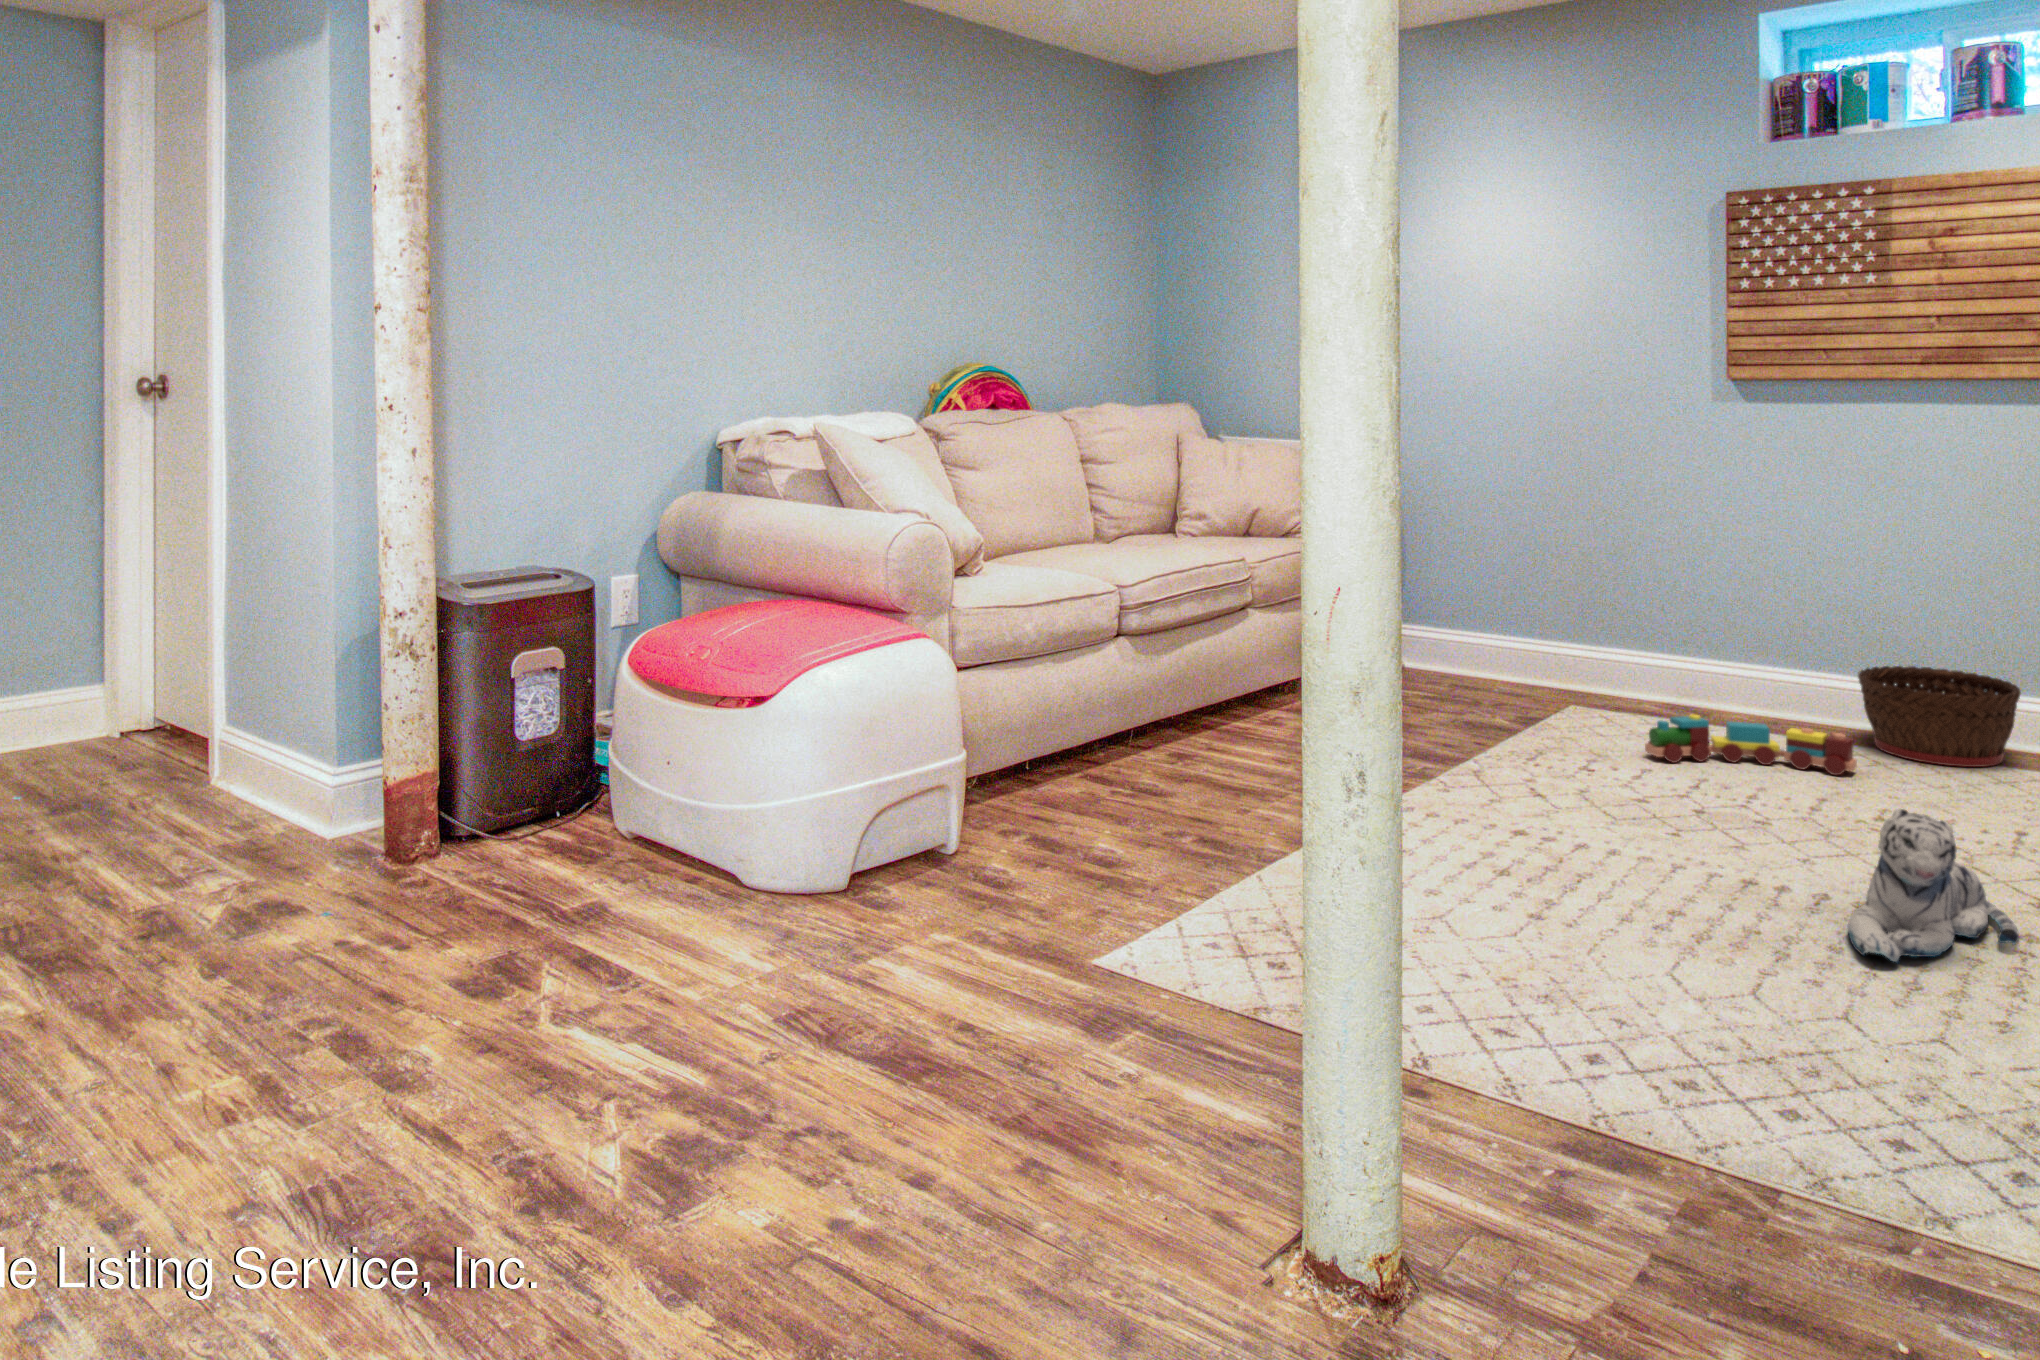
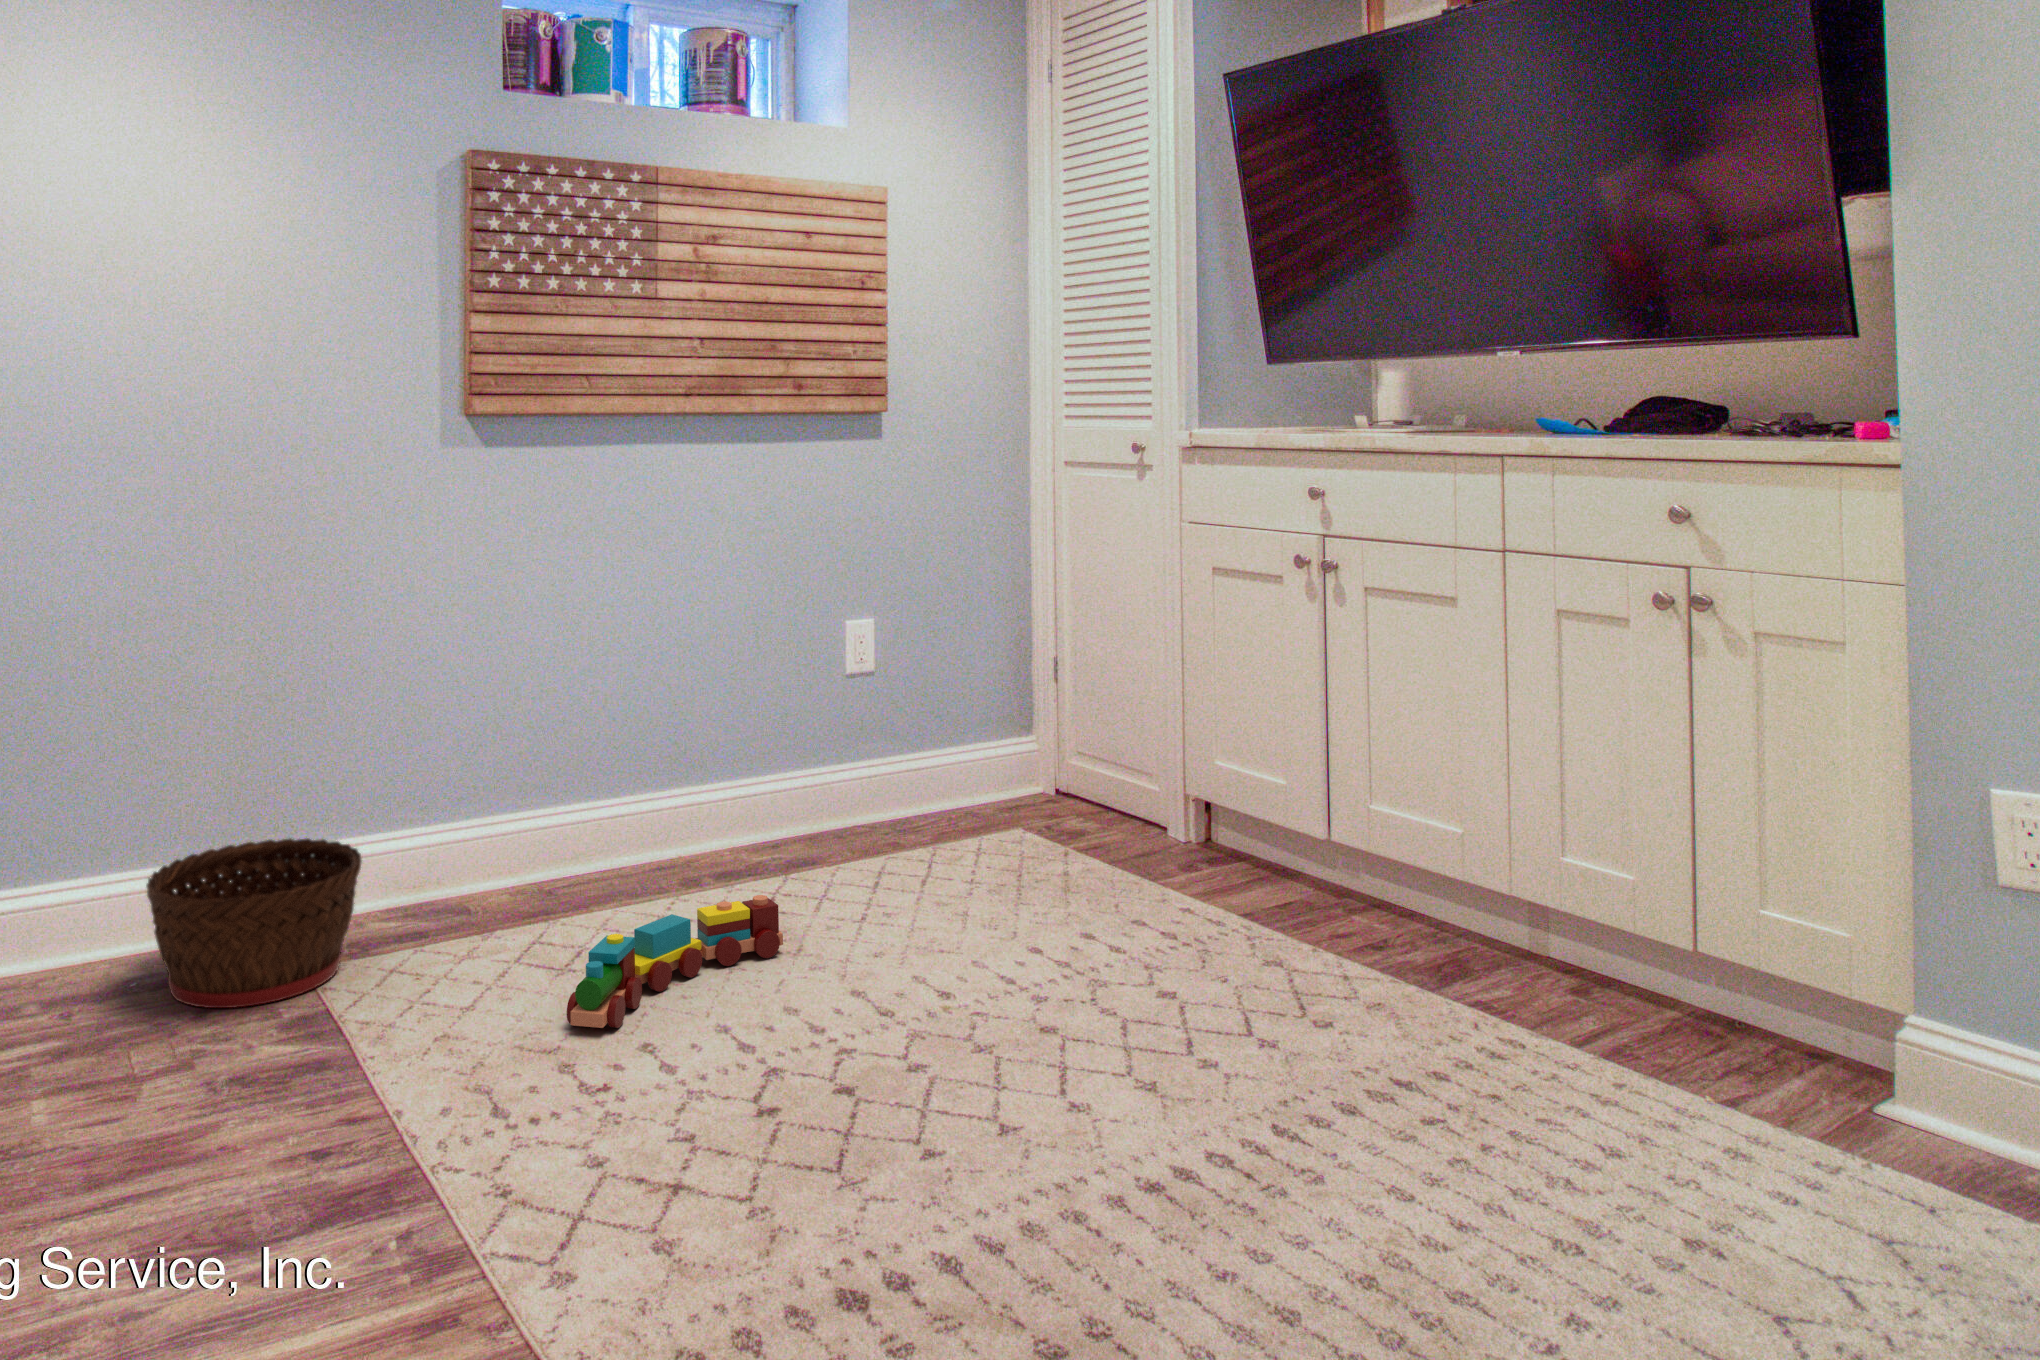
basket: present [1858,666,2021,767] -> present [146,838,362,1008]
plush toy: present [1848,808,2019,963] -> none [1221,987,1466,1248]

